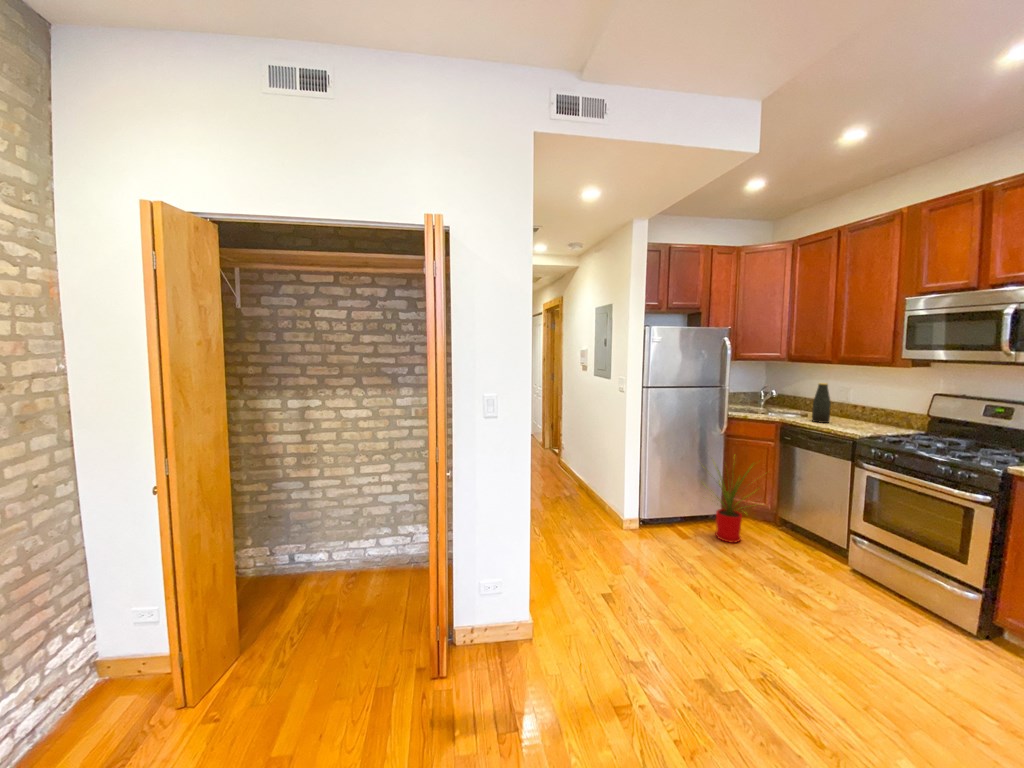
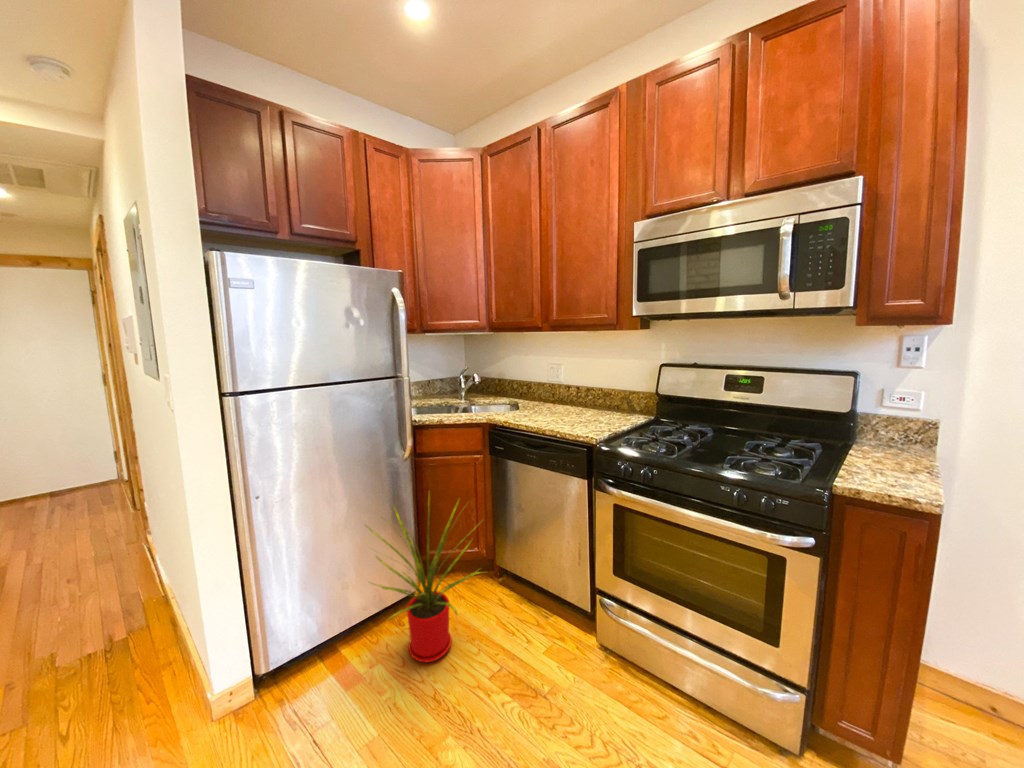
bottle: present [812,383,831,423] -> none [528,359,549,418]

